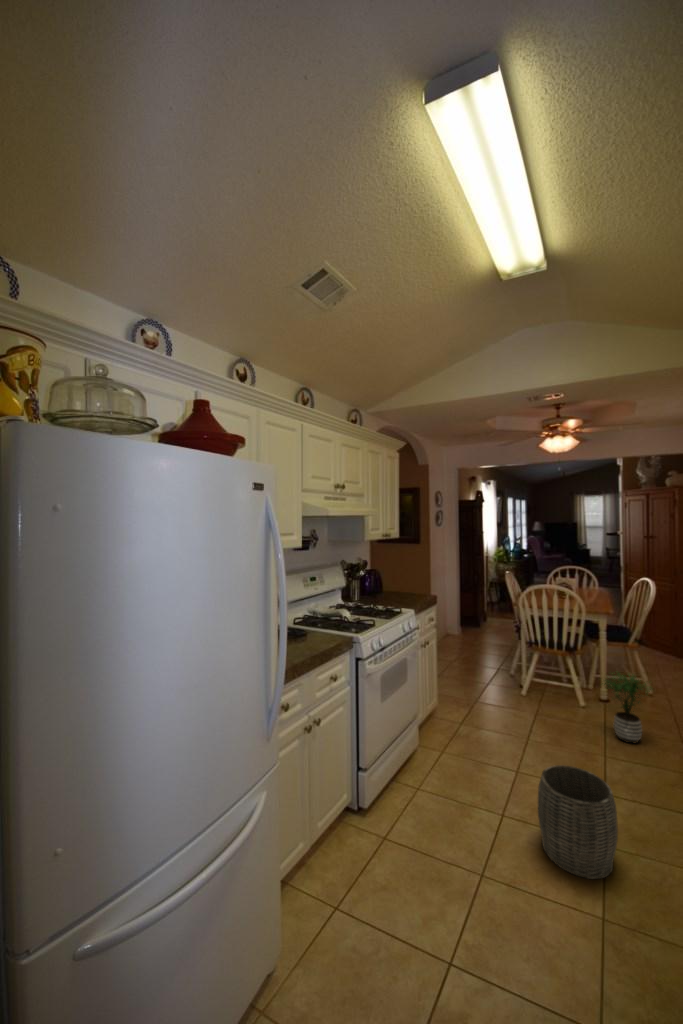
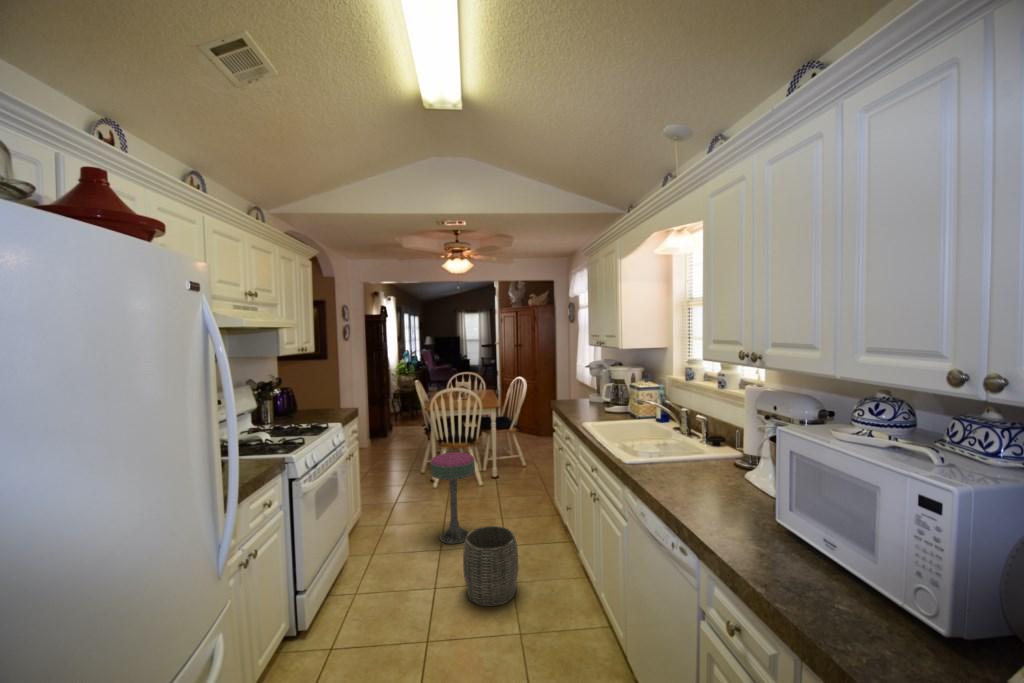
bar stool: none [509,661,566,772] -> present [431,452,475,544]
potted plant: present [604,673,651,743] -> none [494,449,530,503]

